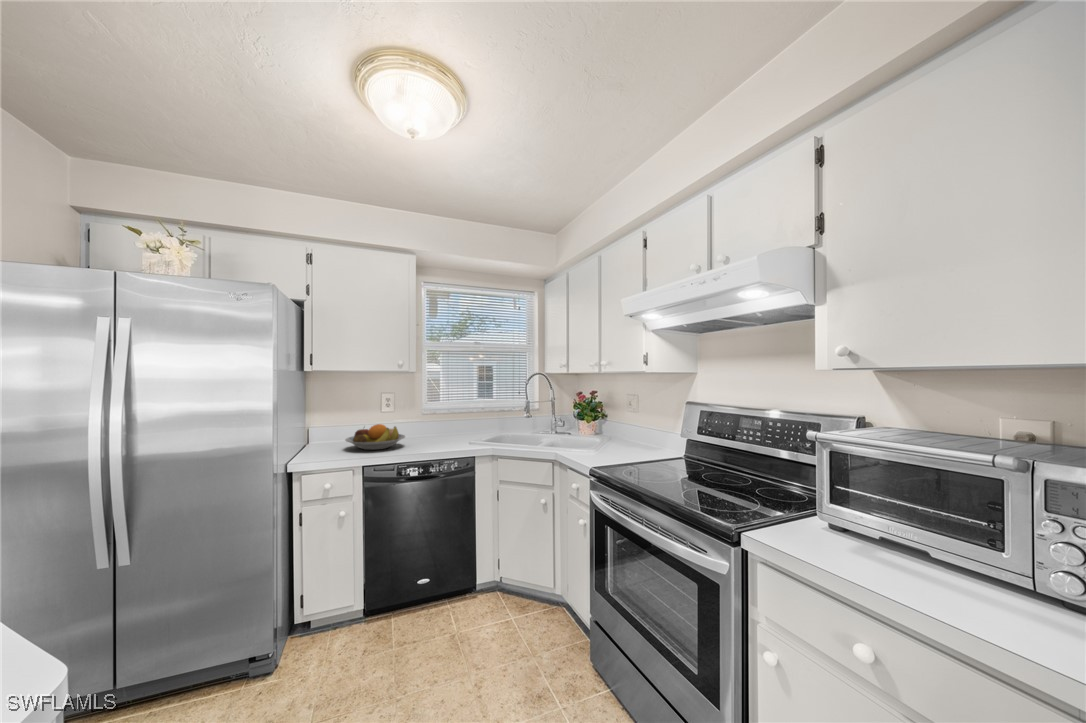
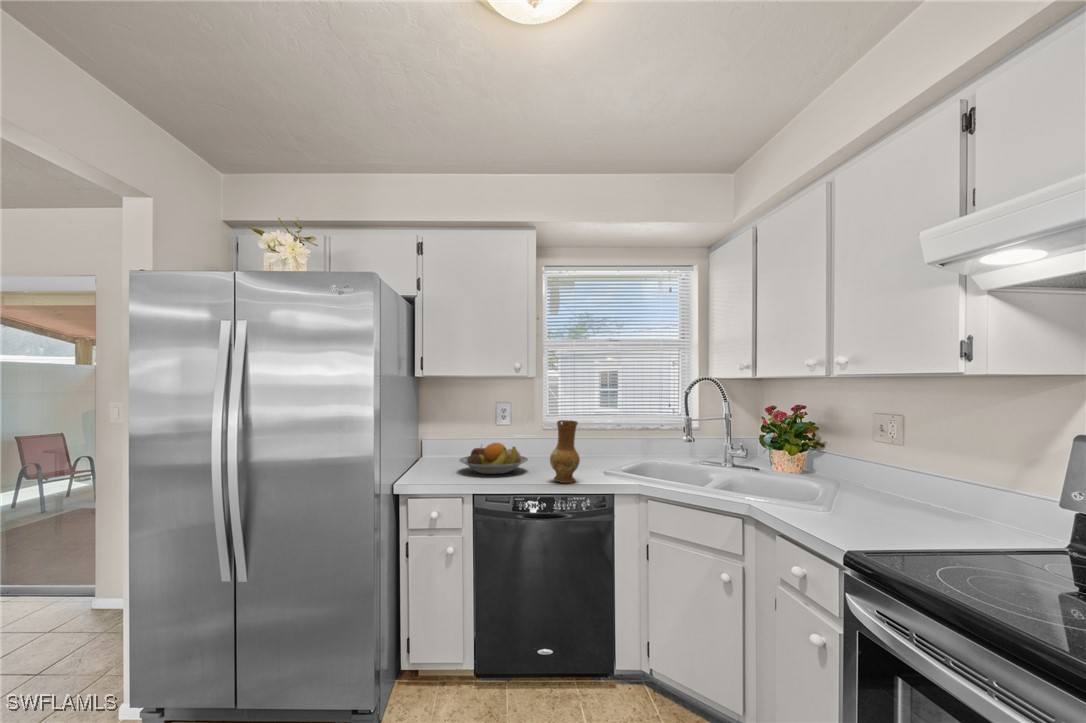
ceramic jug: none [427,404,450,452] -> present [550,420,580,483]

